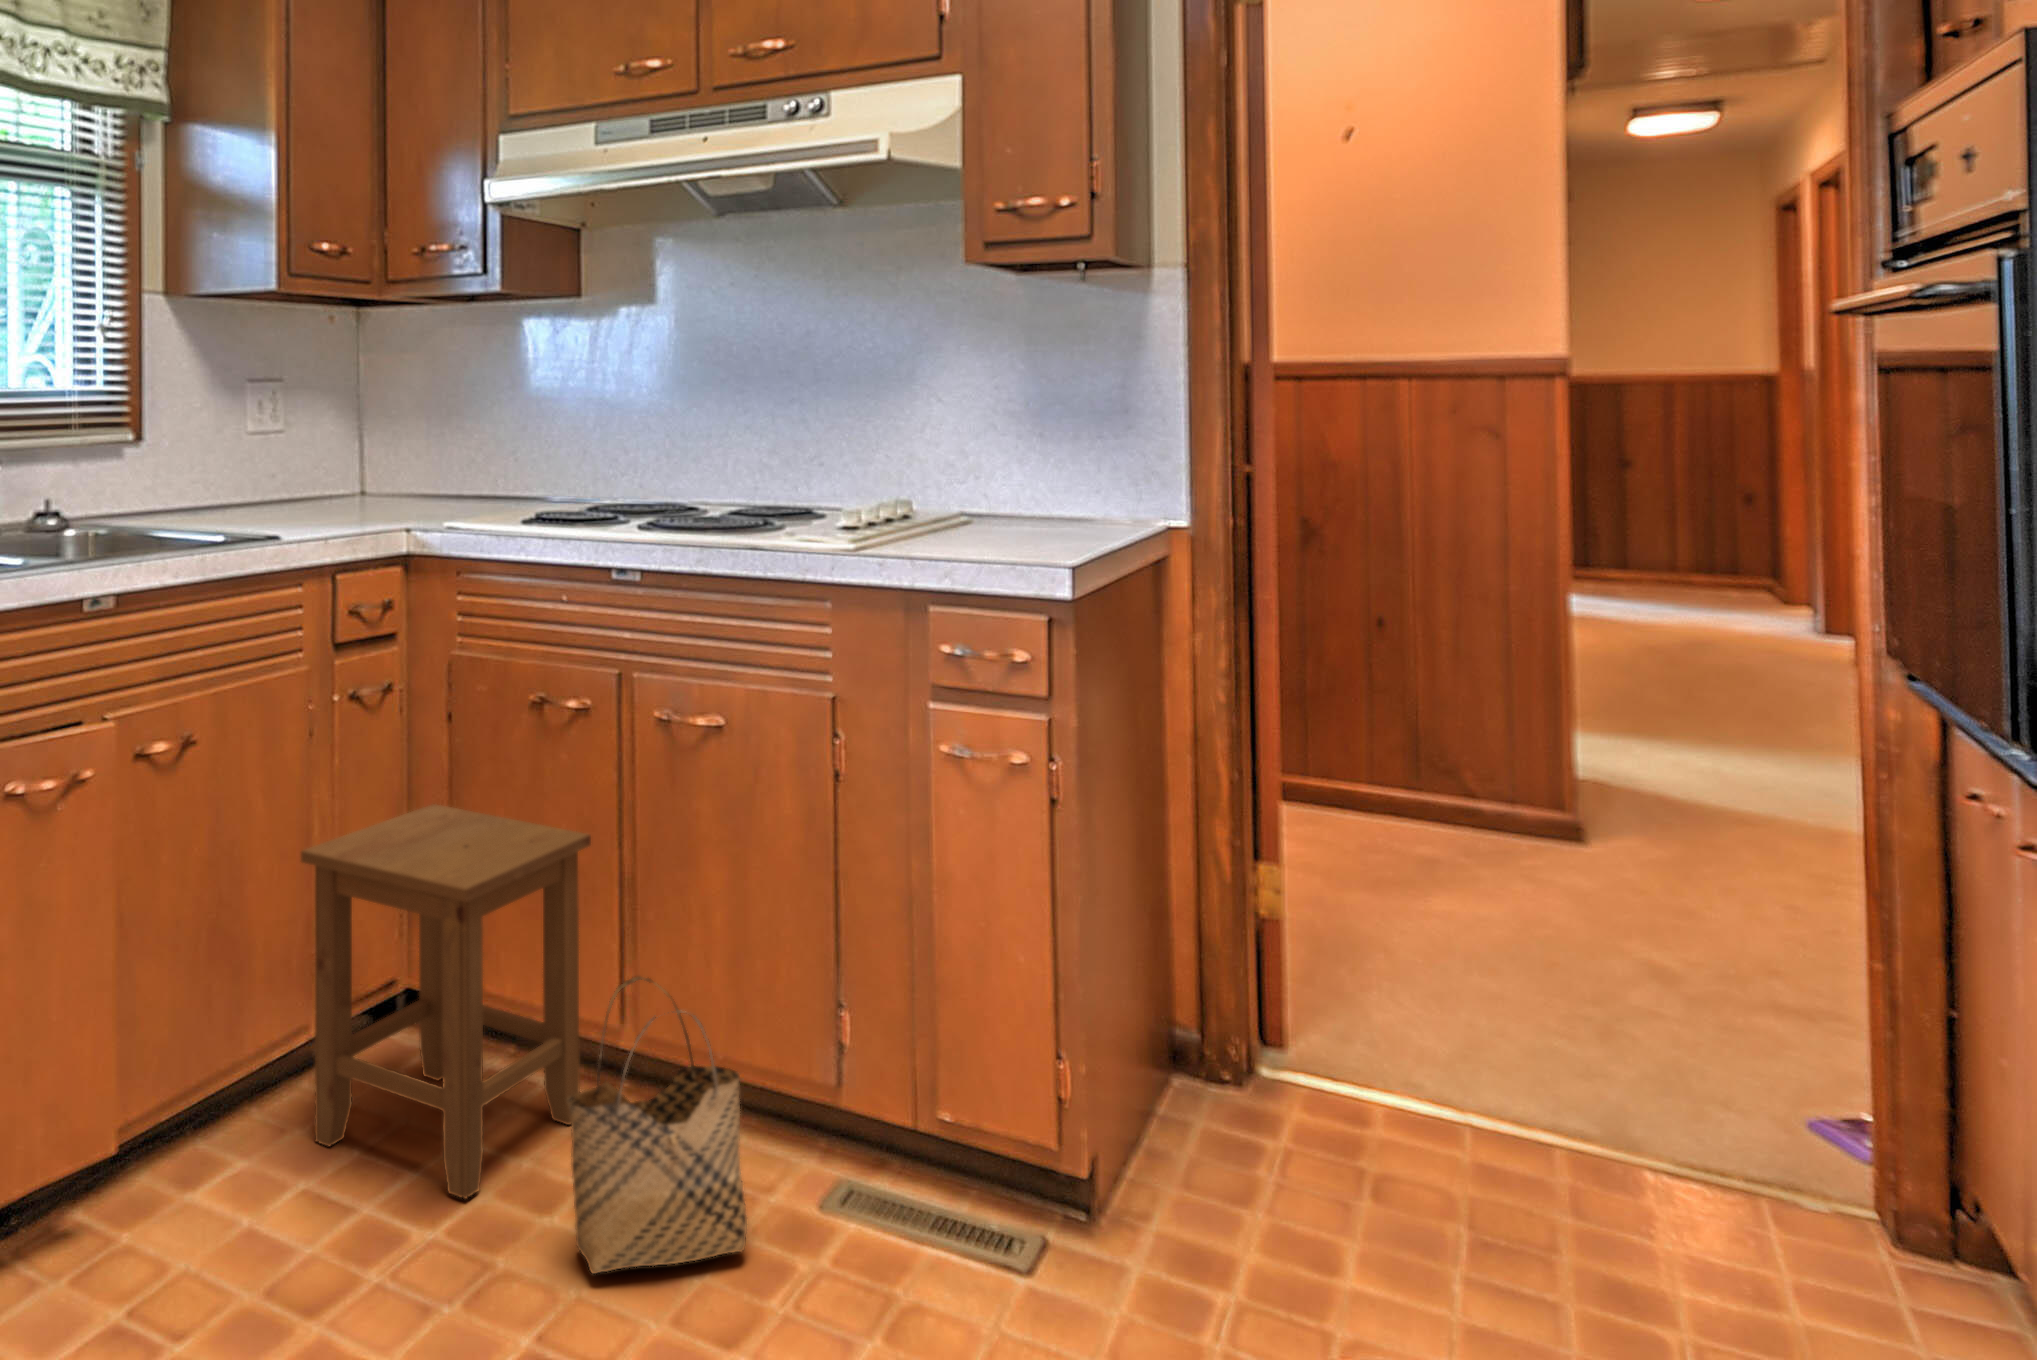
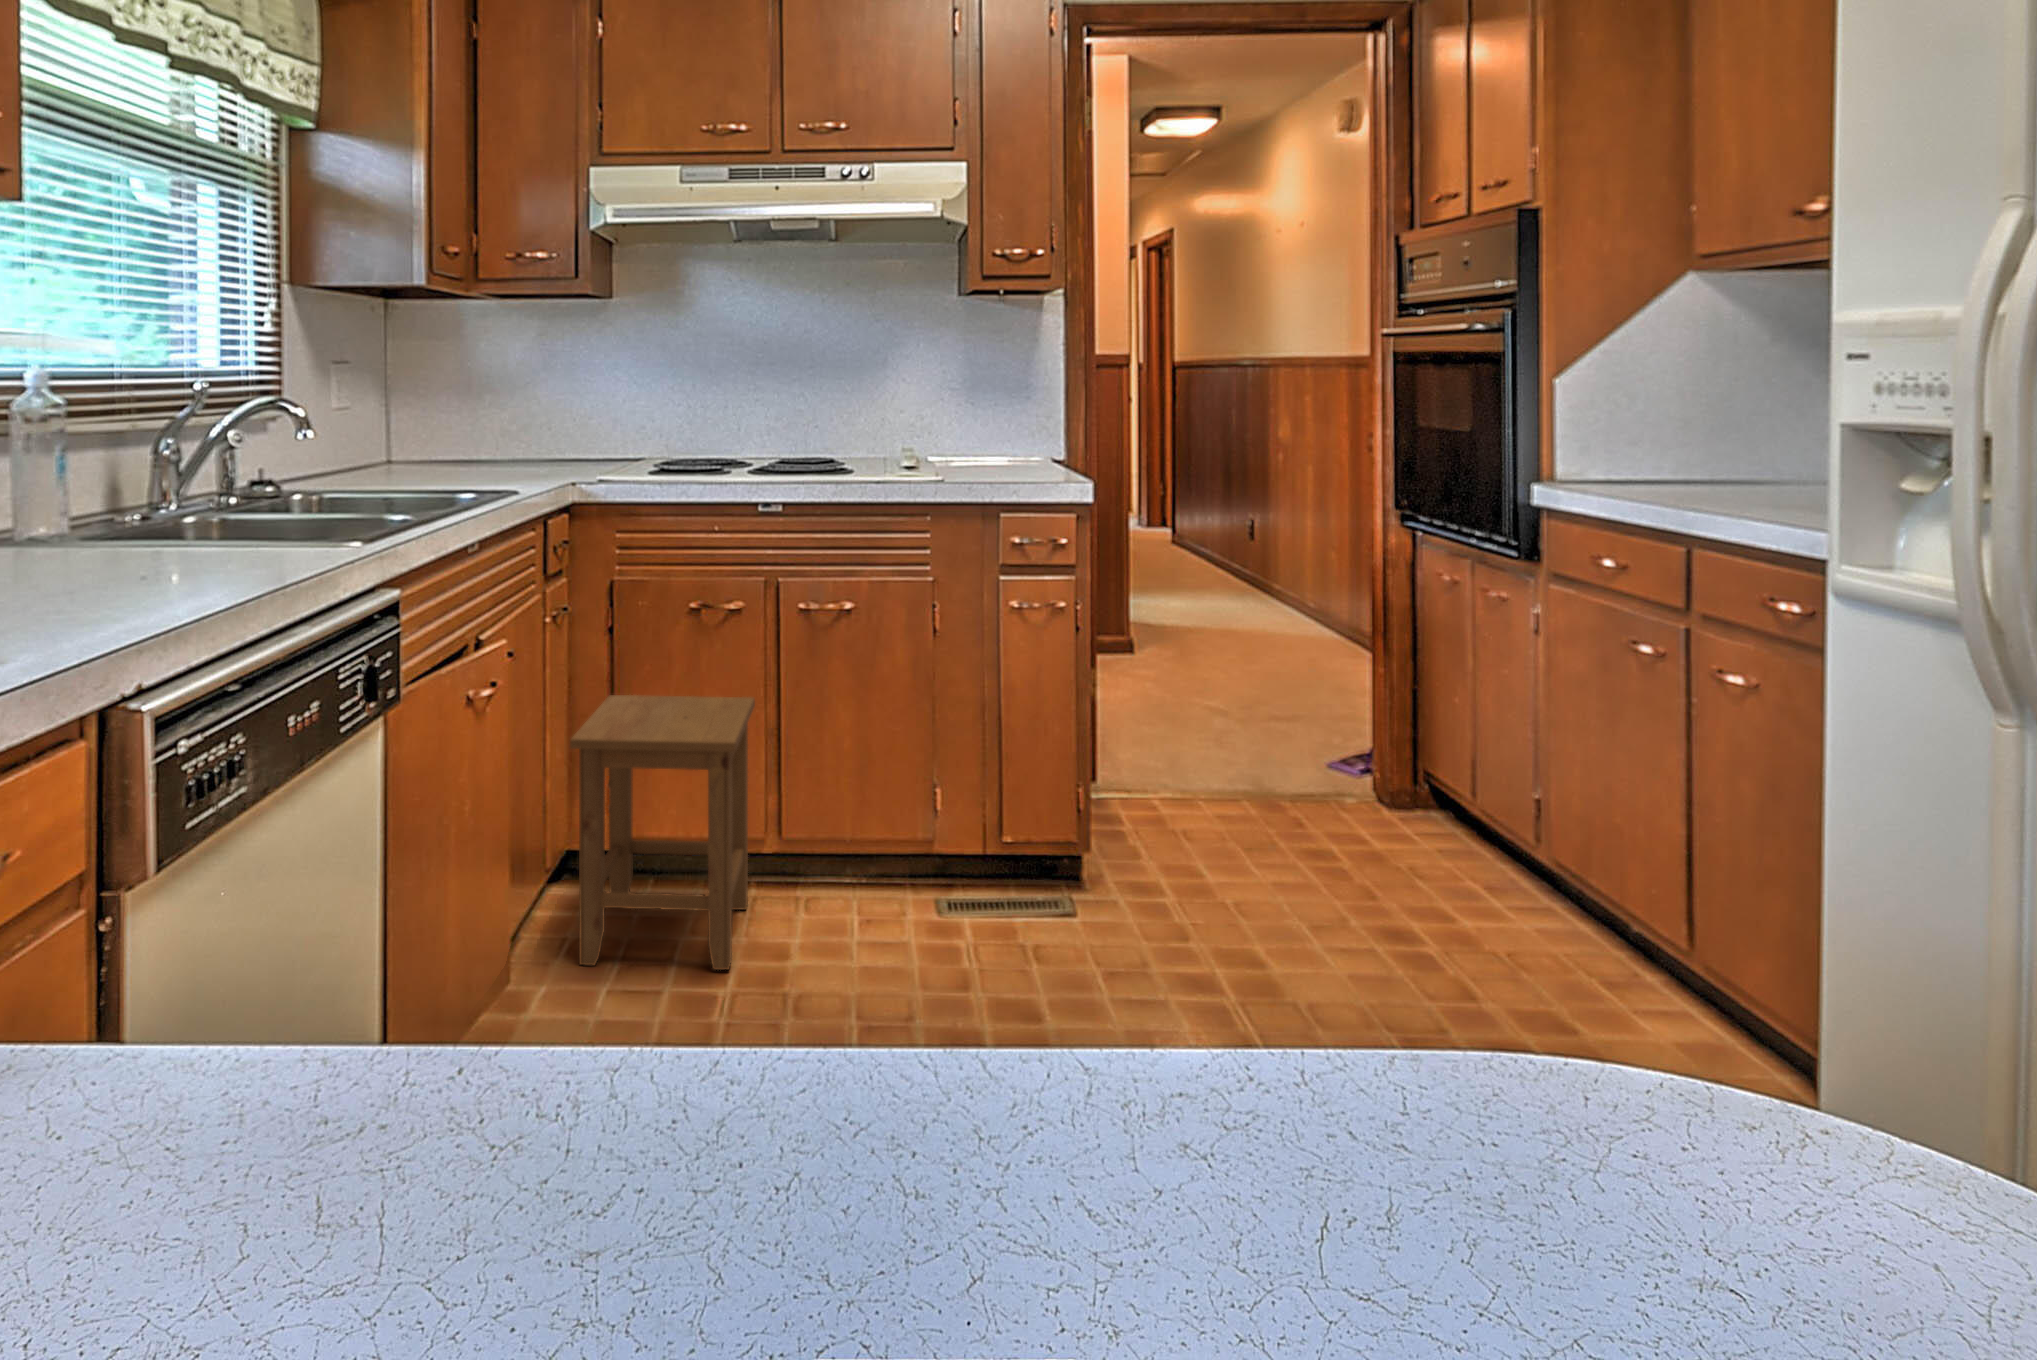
woven basket: present [567,976,747,1274] -> none [828,783,930,986]

